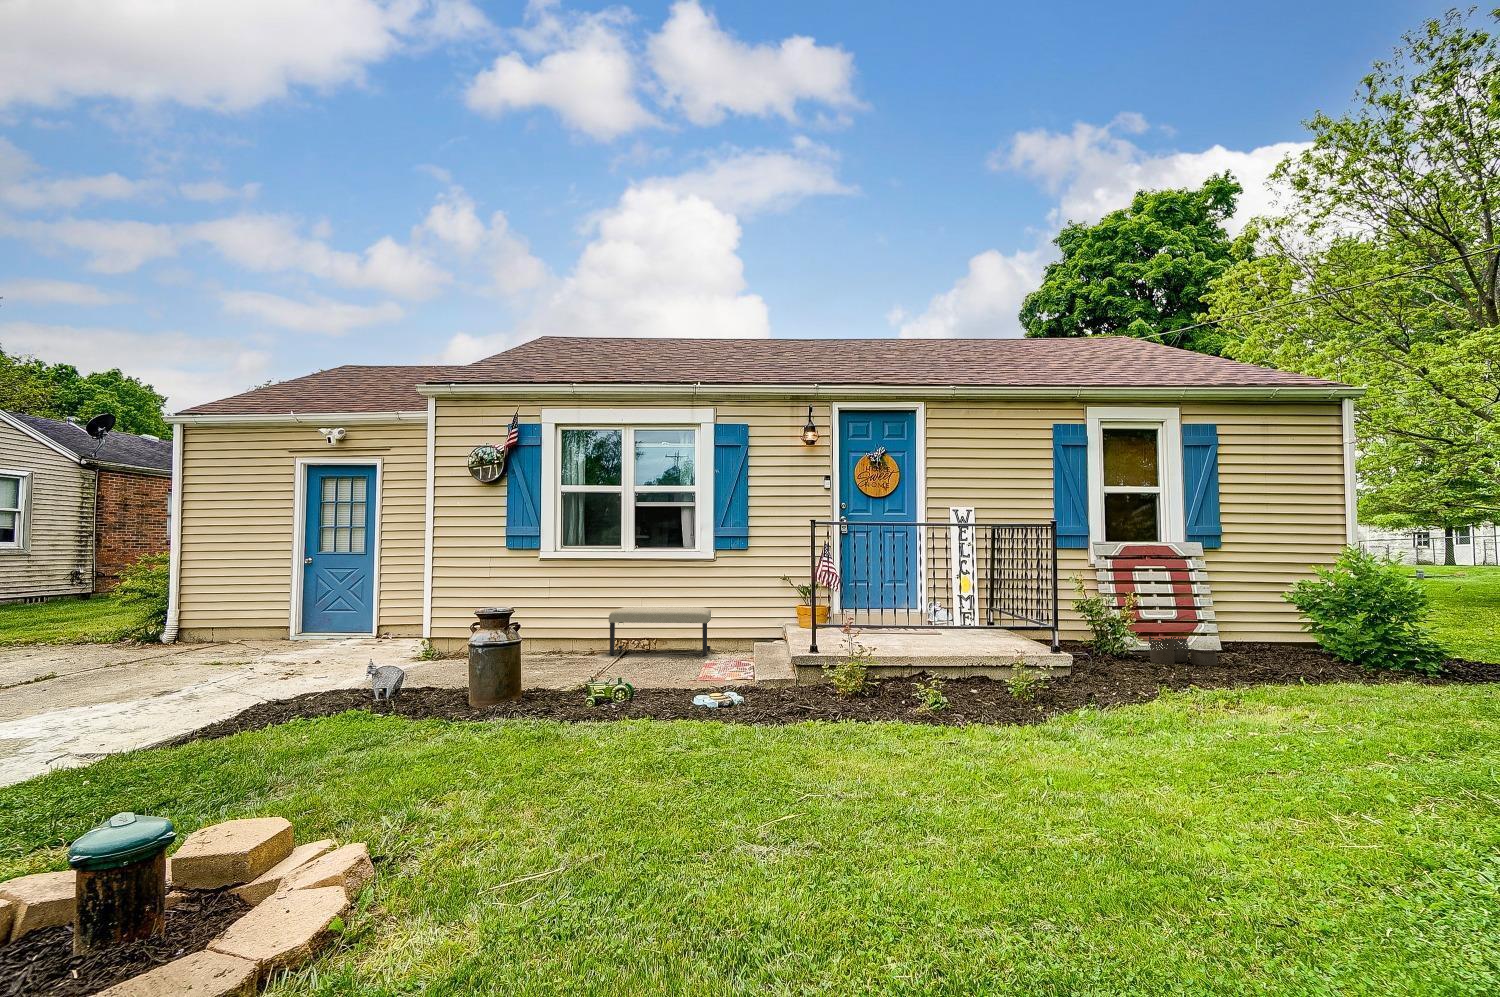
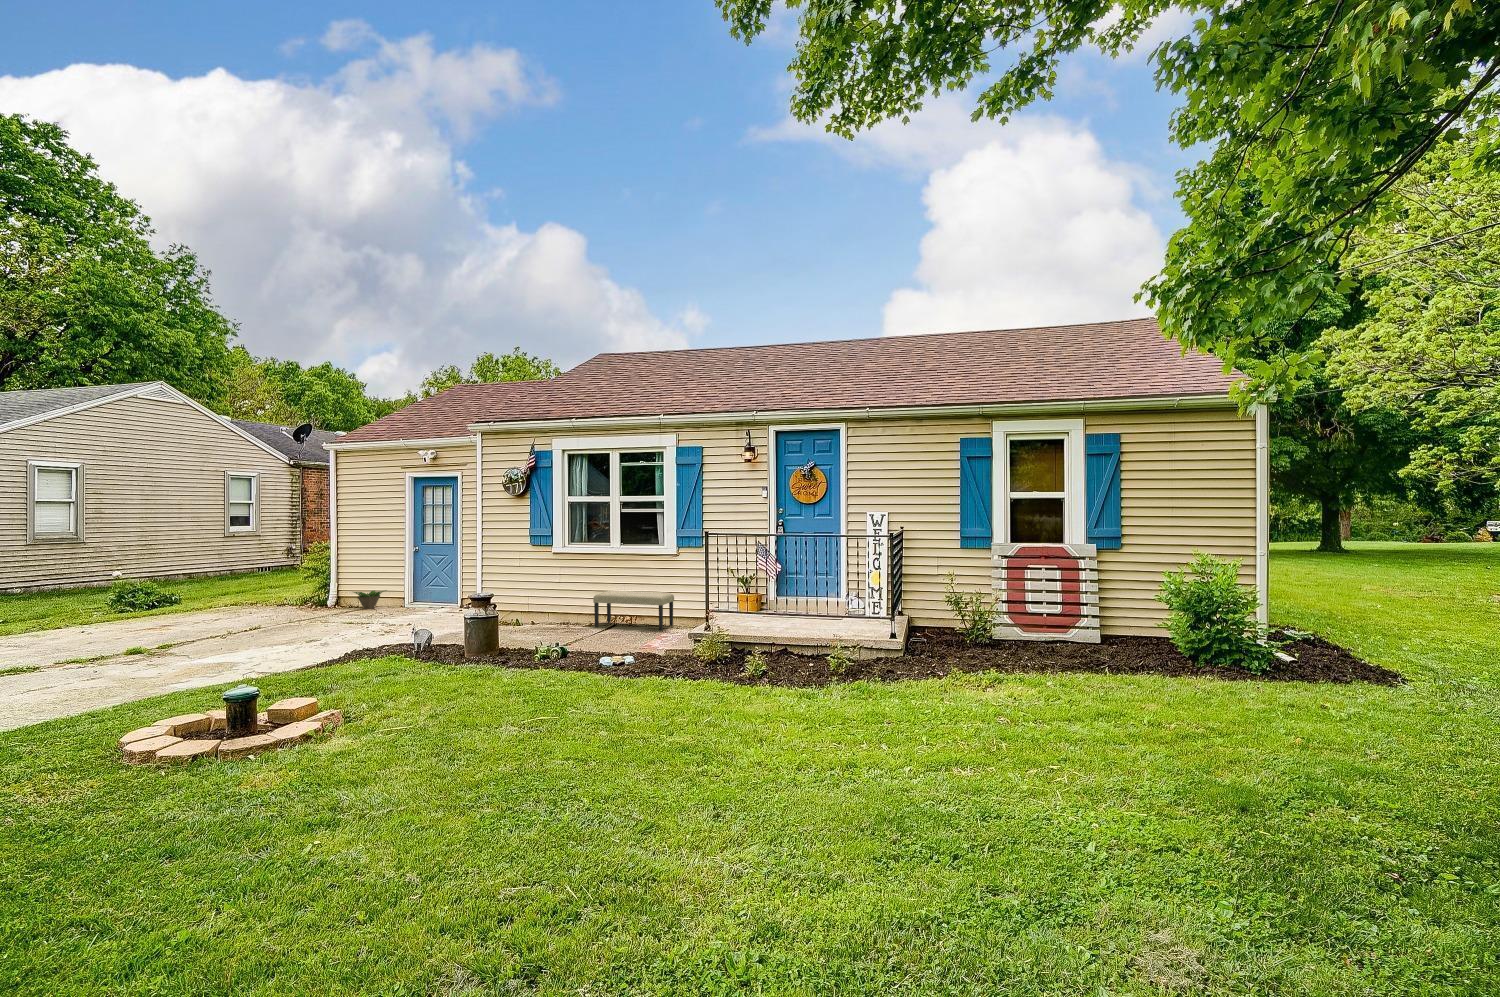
decorative plant: none [207,617,269,645] -> present [354,590,386,609]
woven basket: present [1136,635,1217,666] -> none [1011,624,1068,657]

